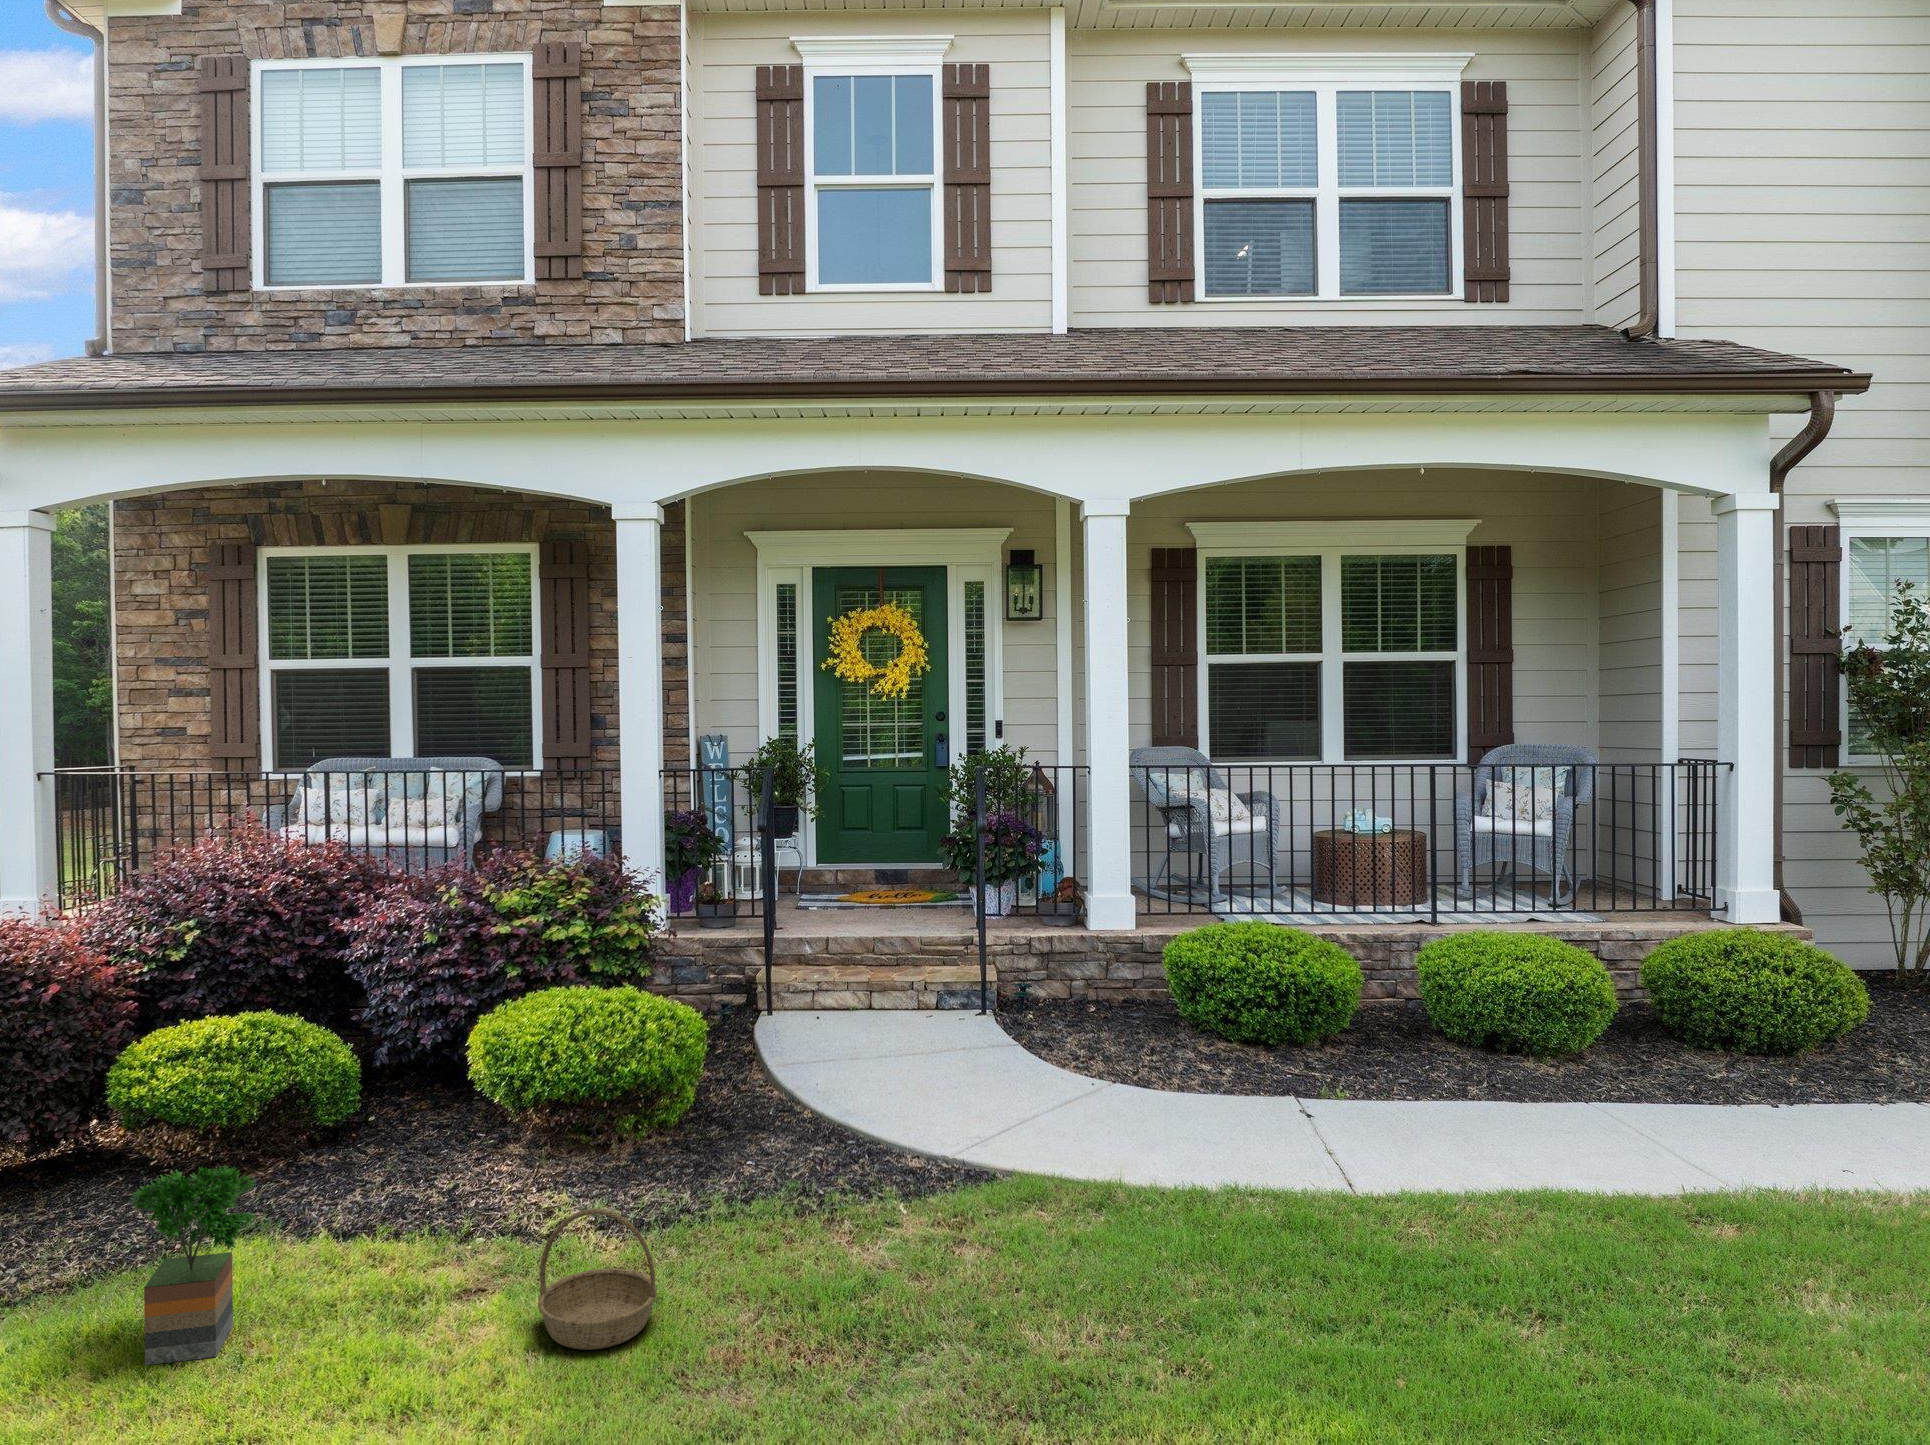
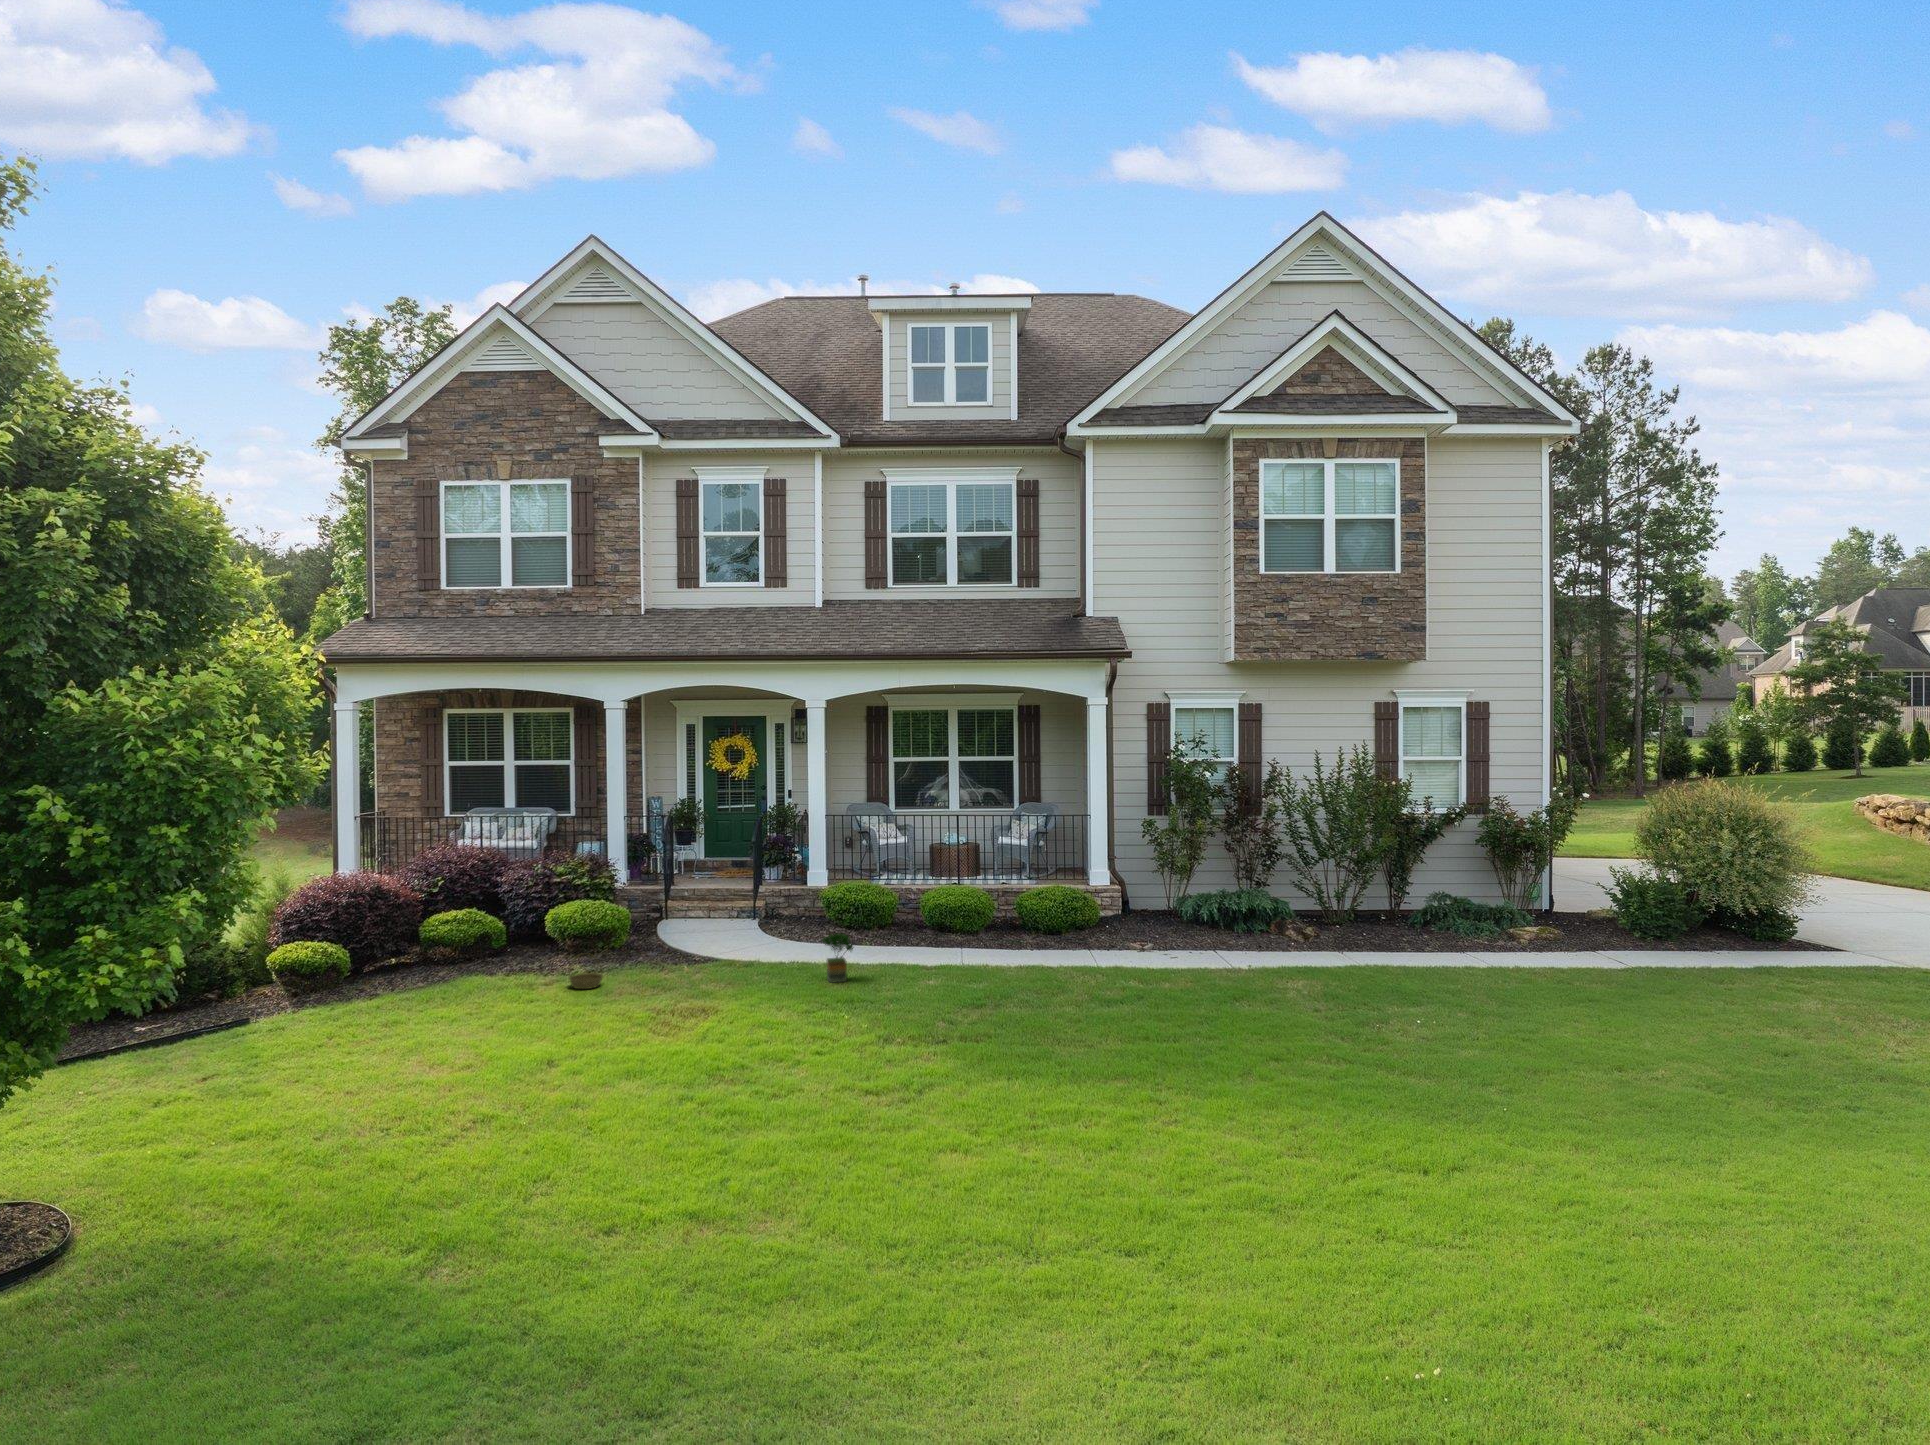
potted tree: present [130,1165,256,1365] -> present [823,934,853,983]

